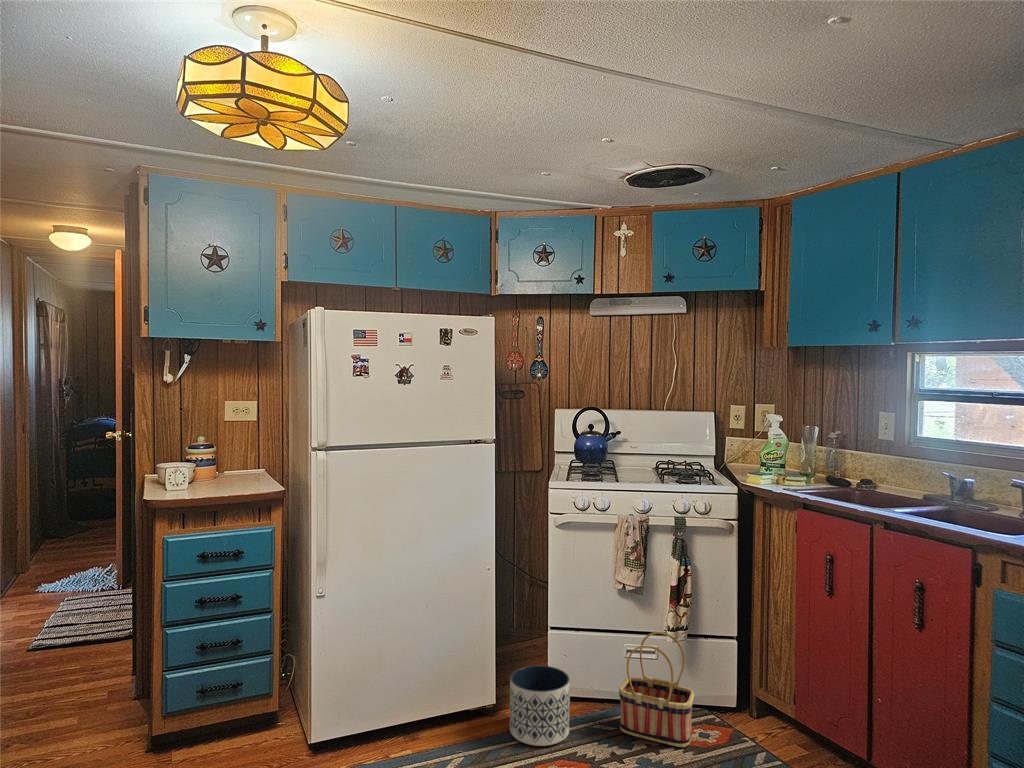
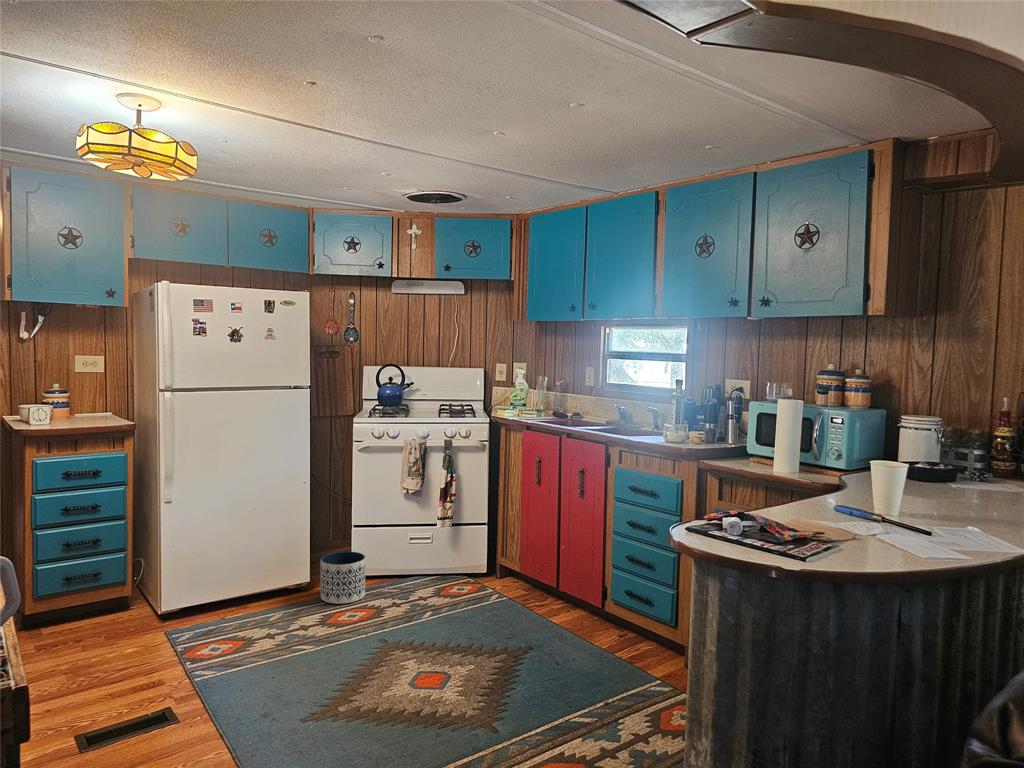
basket: present [619,632,694,747] -> none [402,522,455,597]

